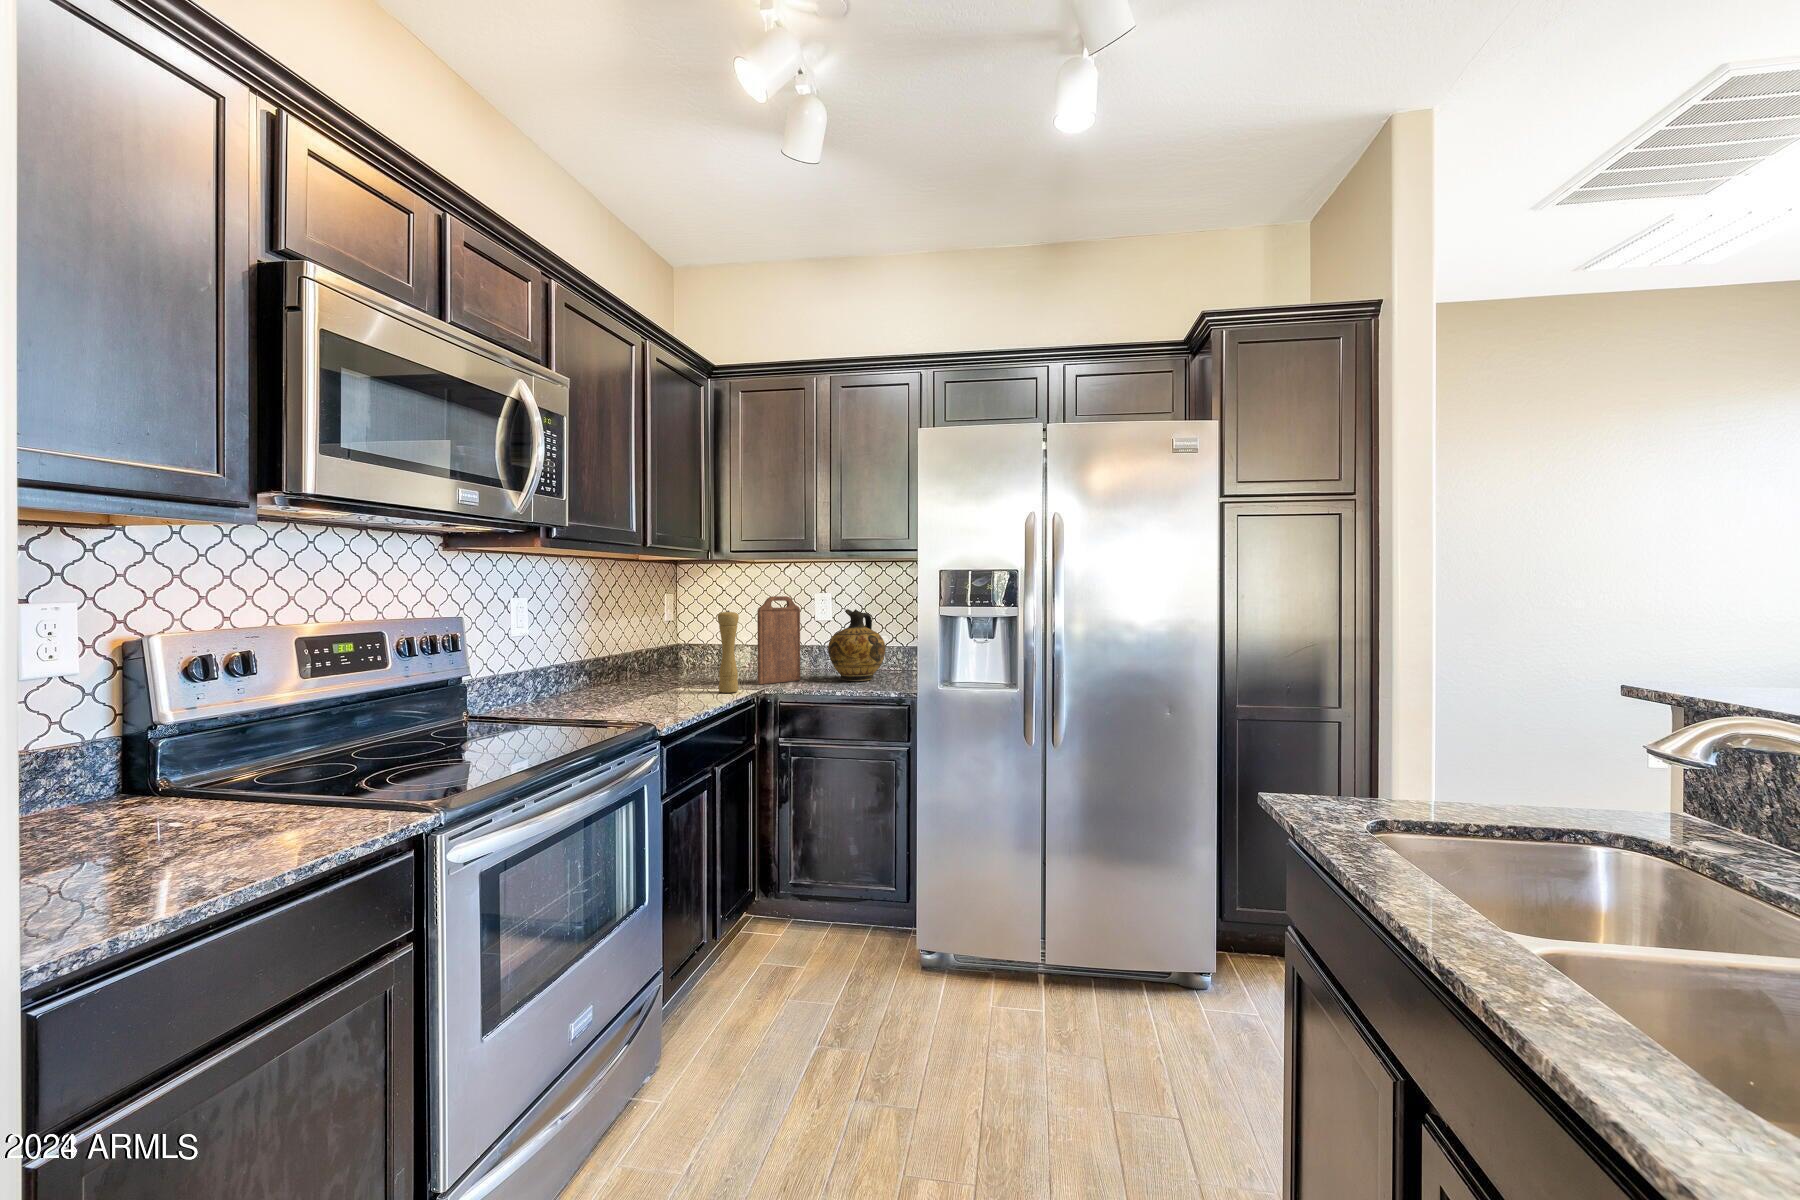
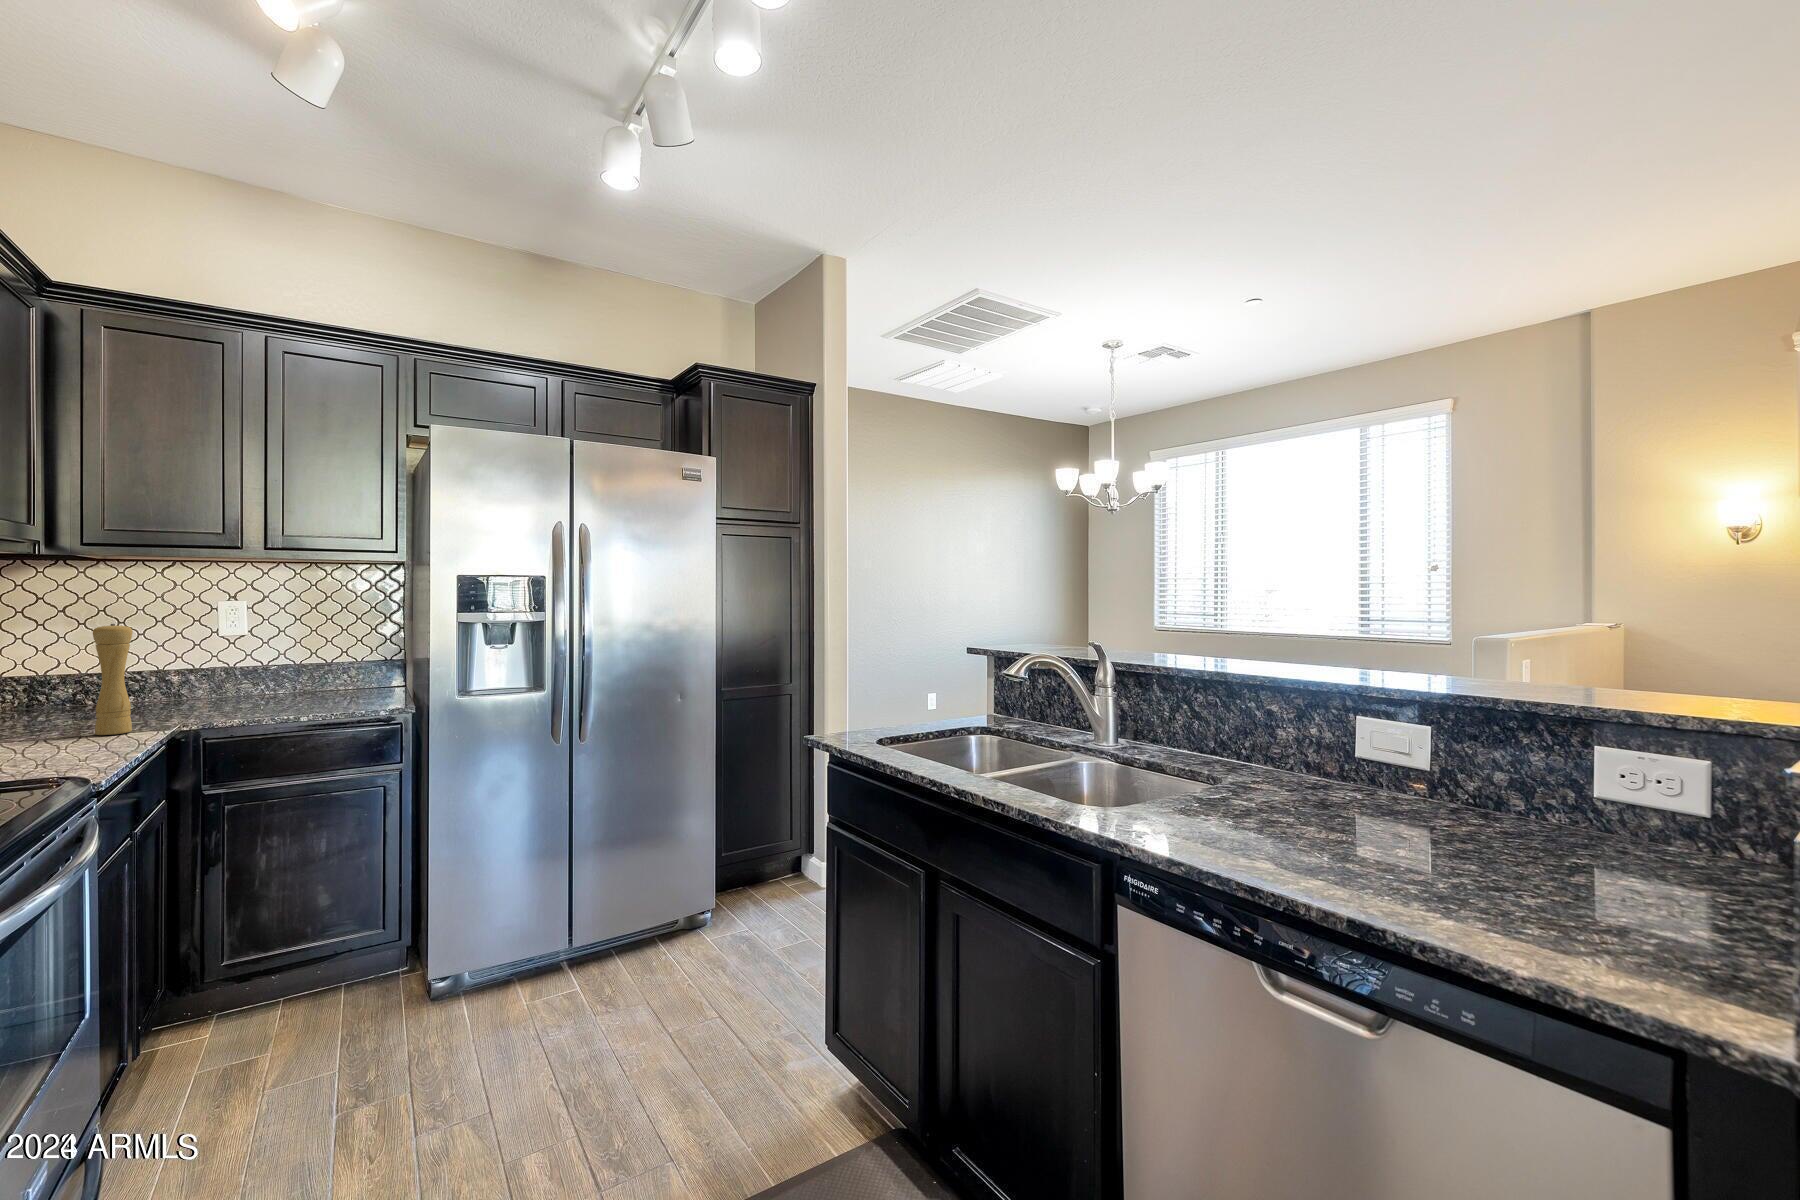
cutting board: present [757,596,800,684] -> none [148,605,215,721]
ceramic jug: present [828,609,885,681] -> none [258,620,345,706]

